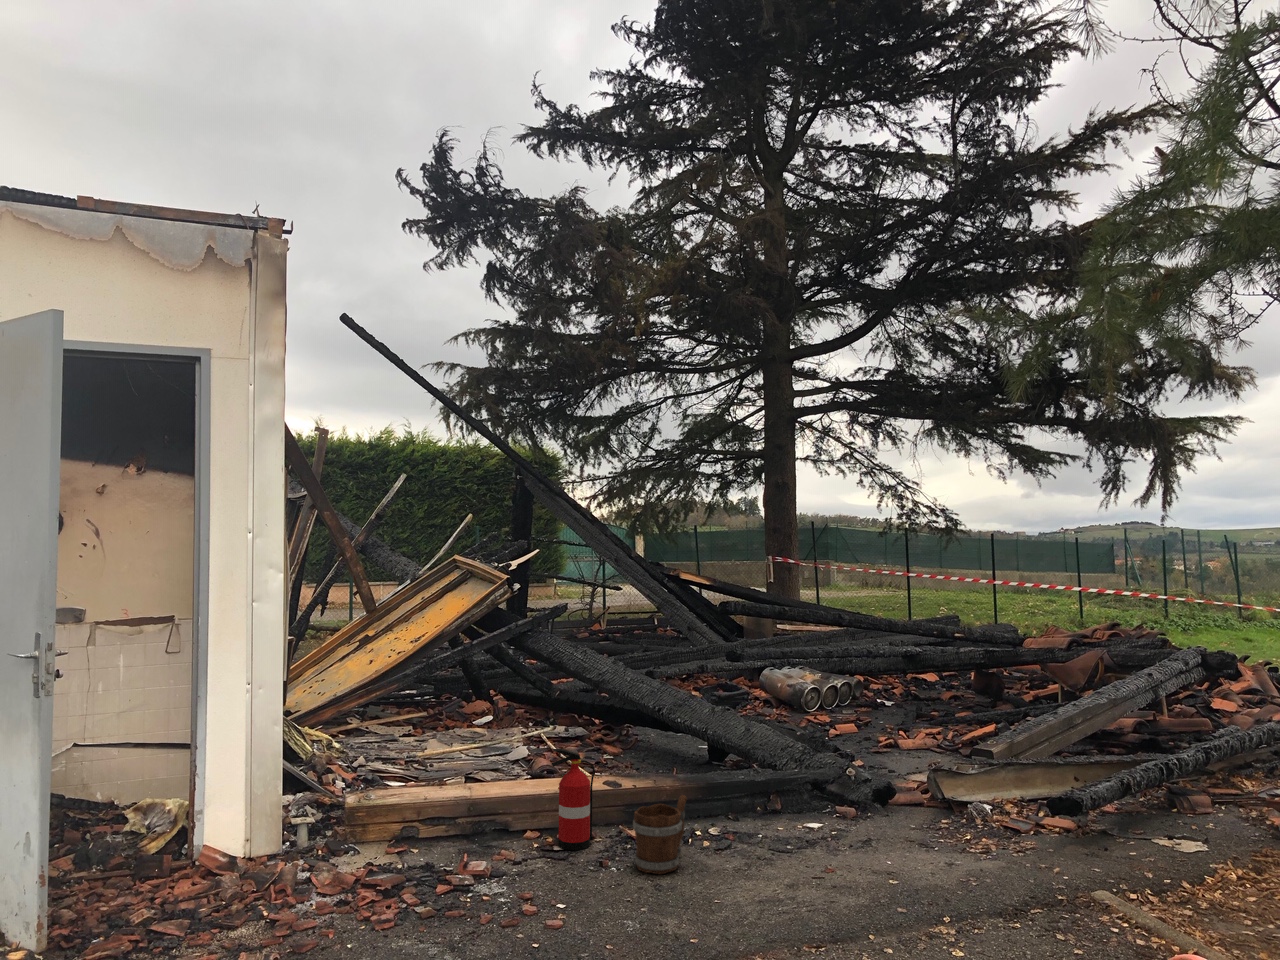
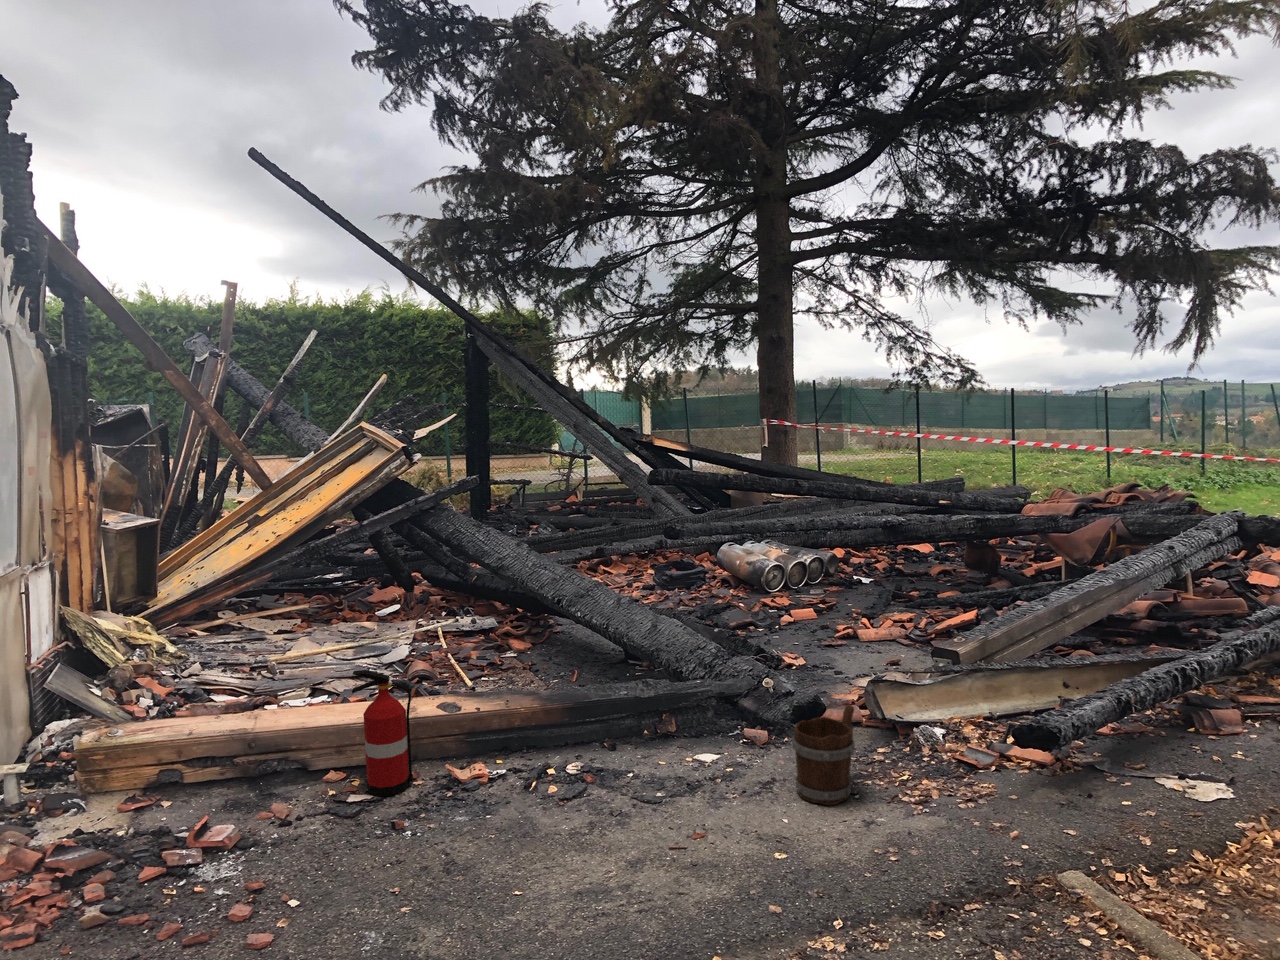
bucket: present [633,795,687,874] -> present [792,705,855,805]

